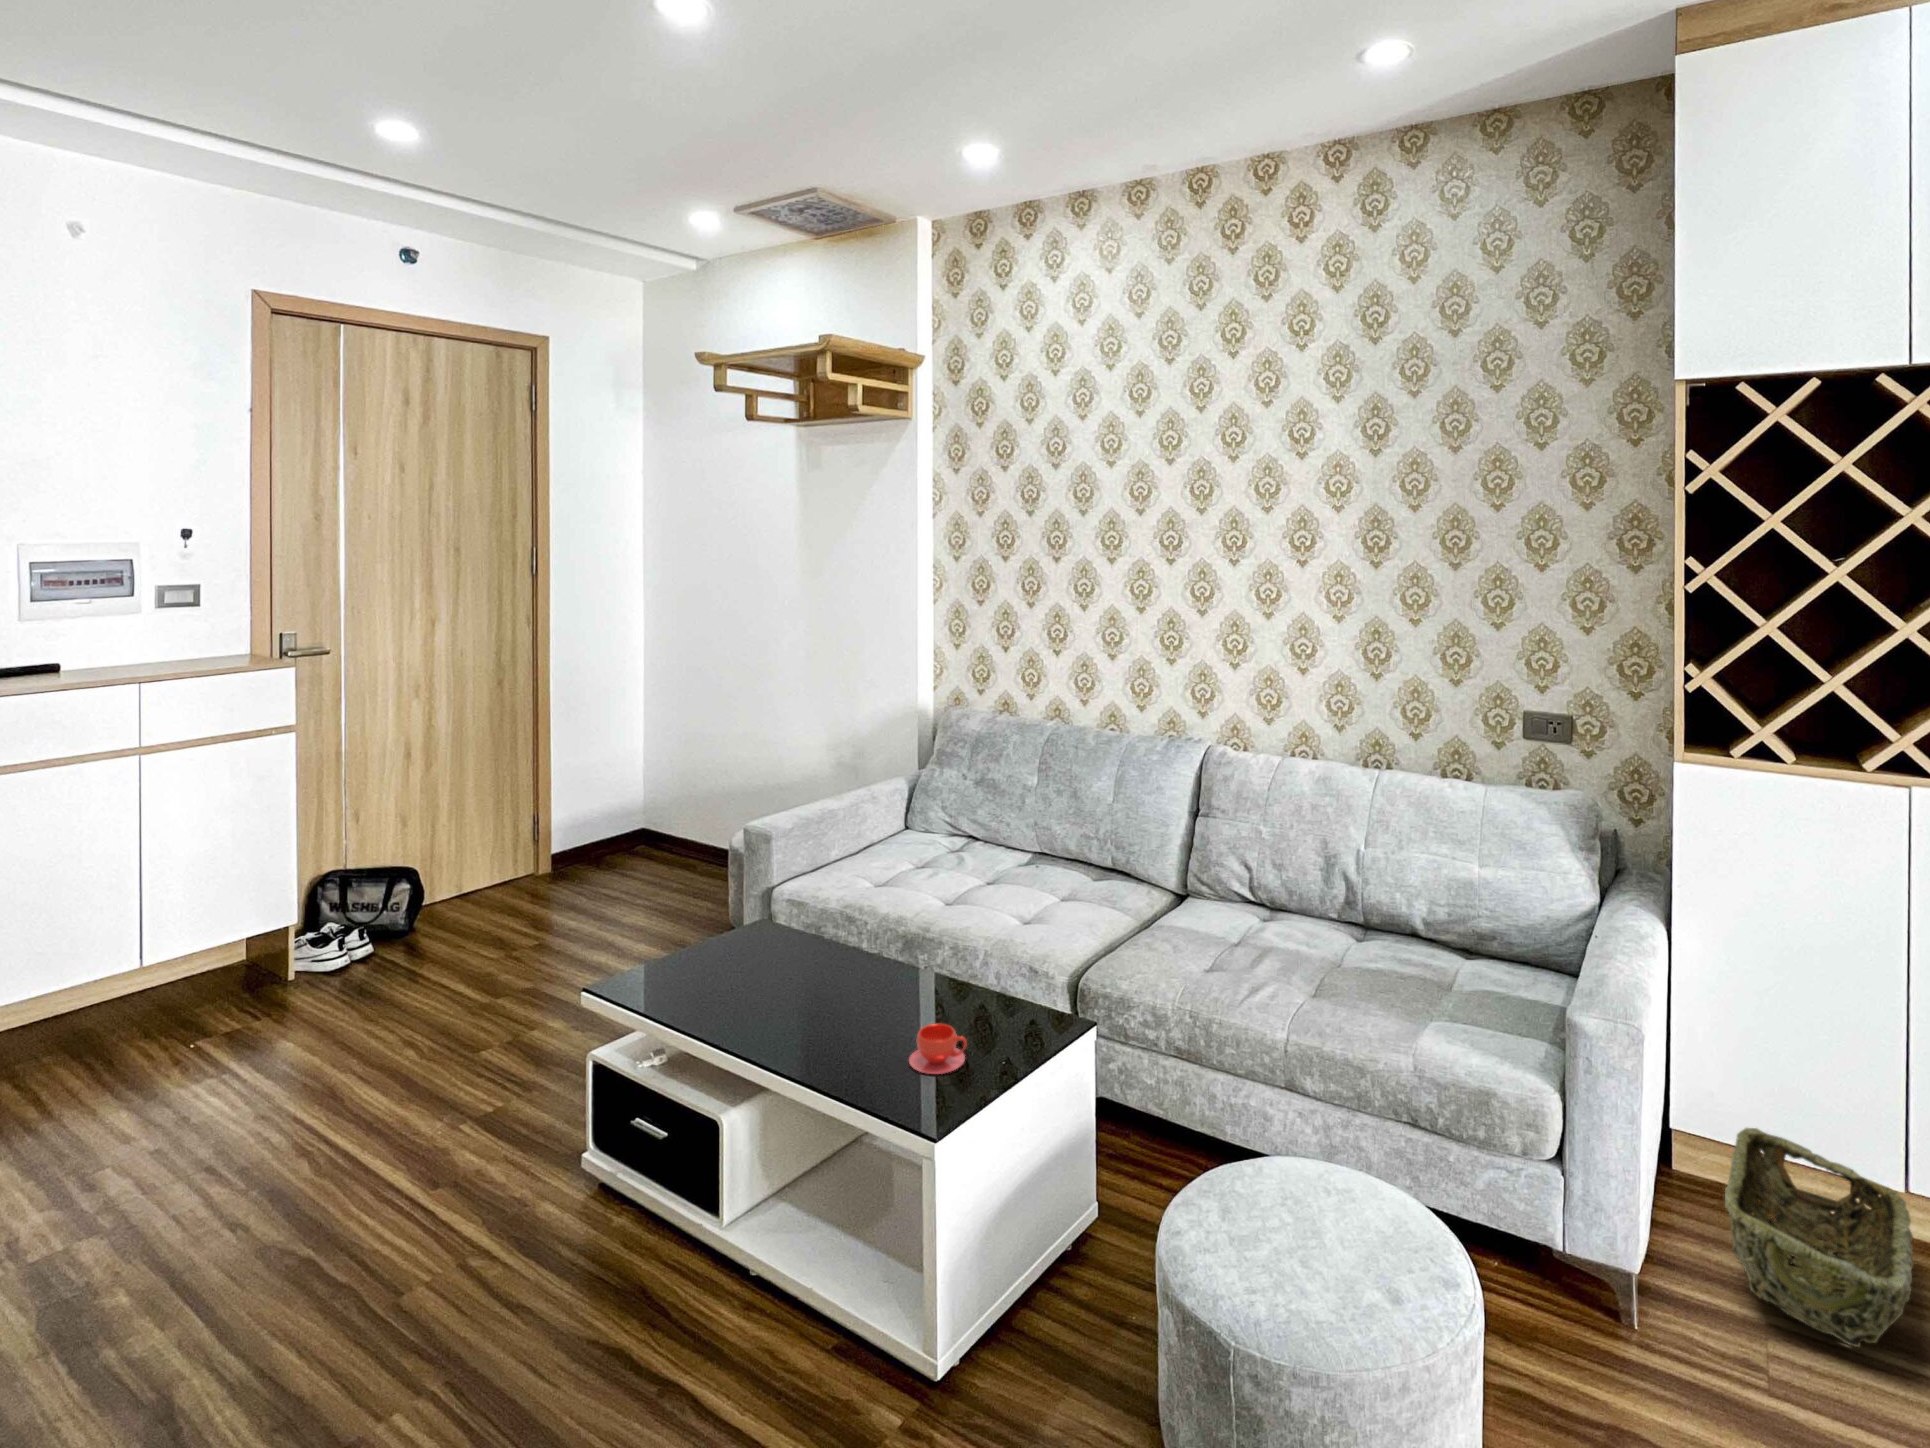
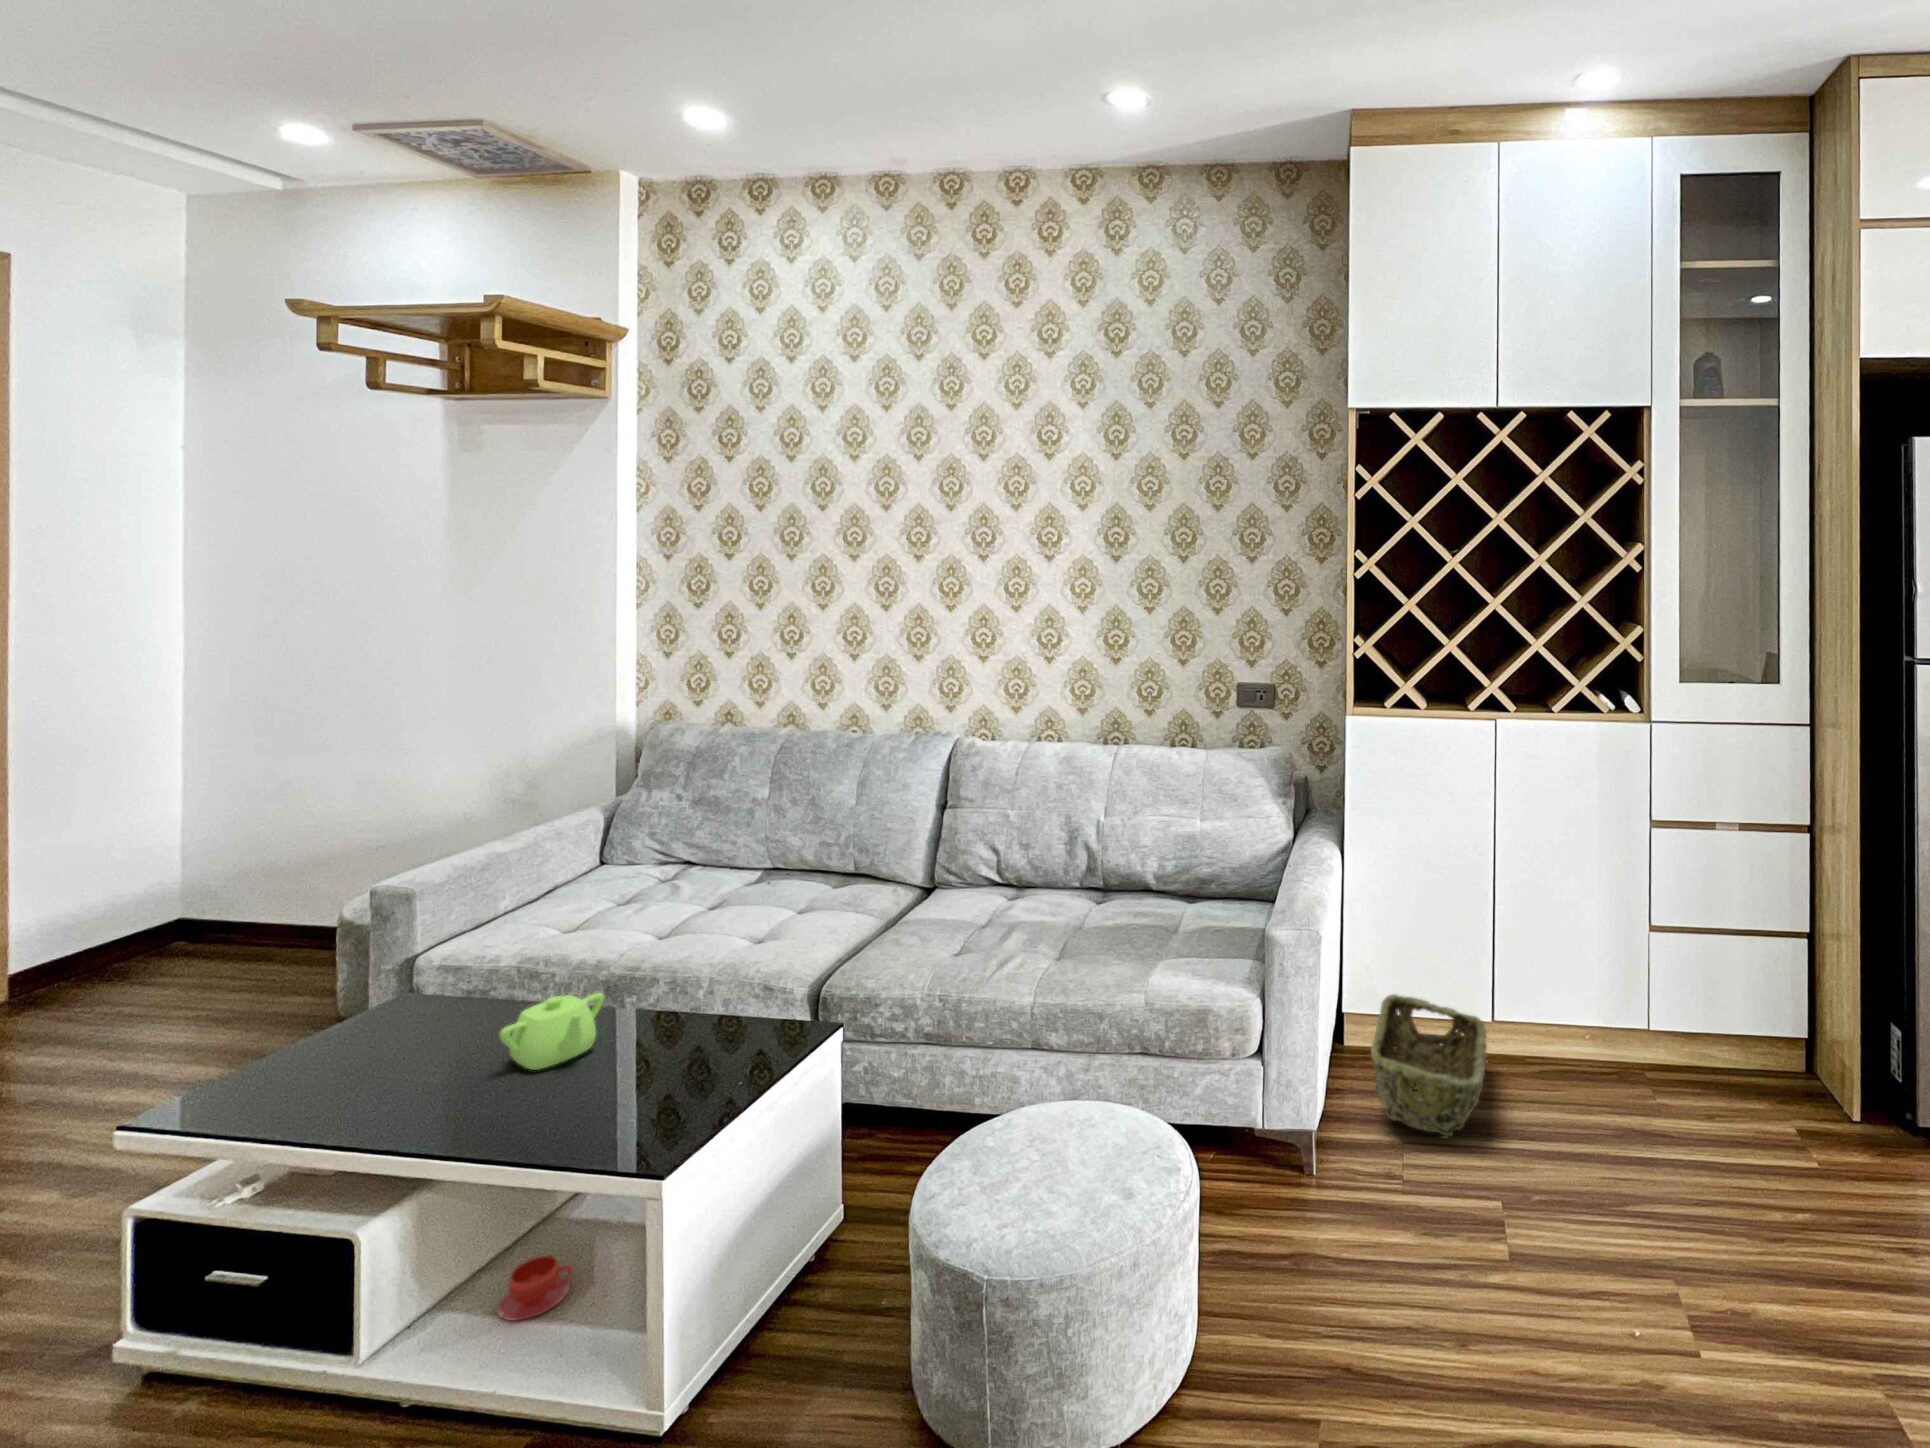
teapot: none [816,942,896,1005] -> present [500,993,604,1070]
teacup: present [909,1024,967,1074] -> present [497,1256,572,1321]

